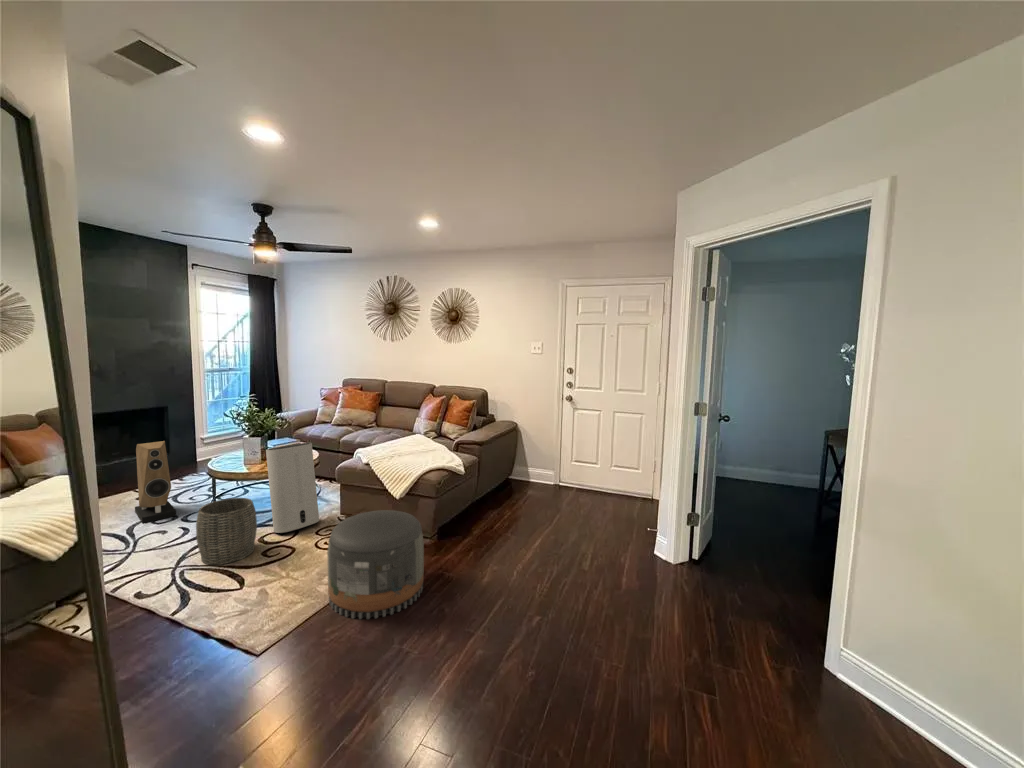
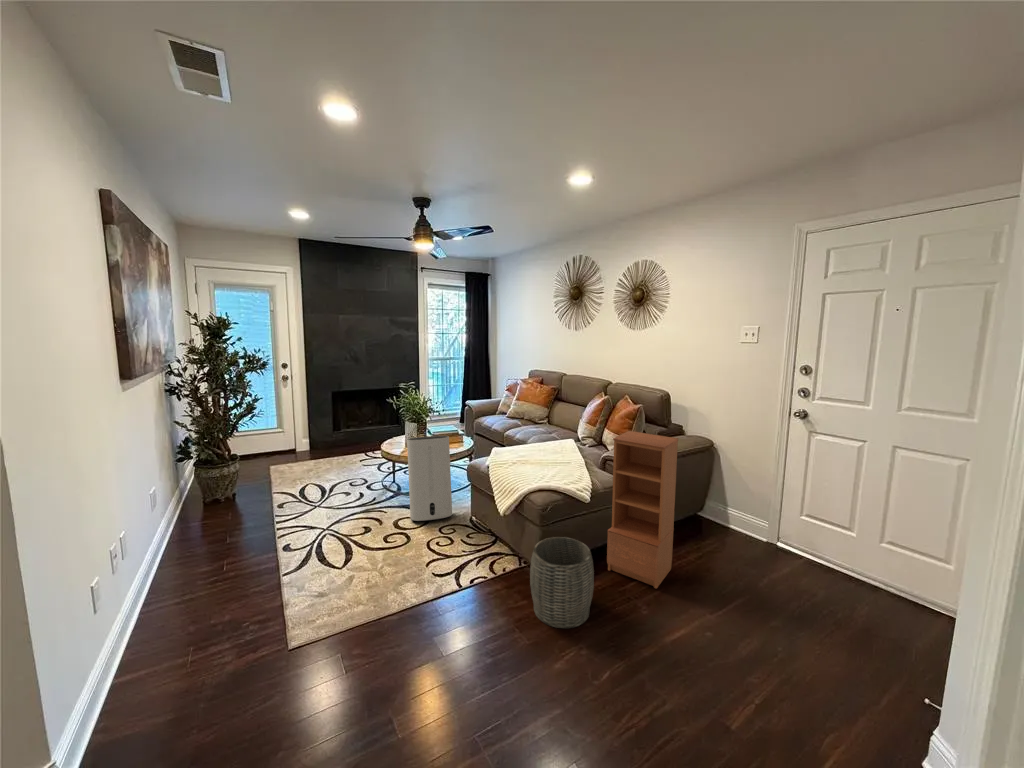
bookcase: none [481,417,522,526] -> present [607,431,678,589]
speaker: present [135,441,176,523] -> none [344,419,371,484]
woven basket: present [196,498,257,565] -> present [530,537,594,628]
pouf: present [327,510,424,619] -> none [377,527,484,661]

